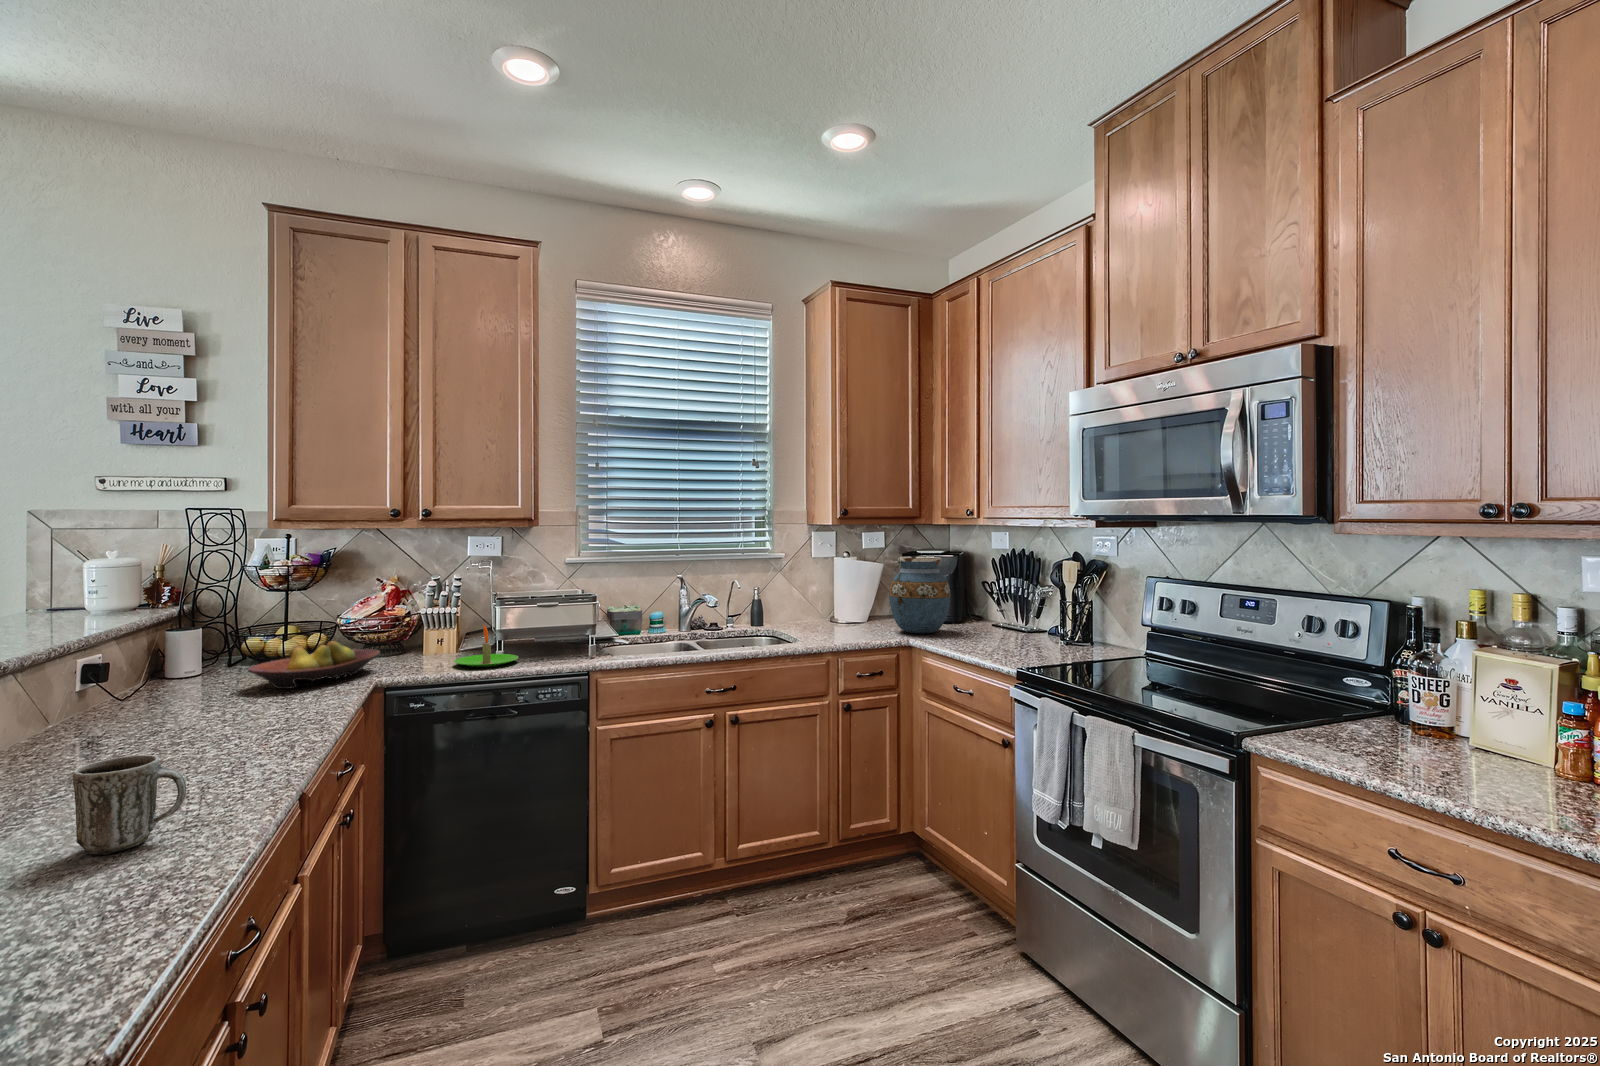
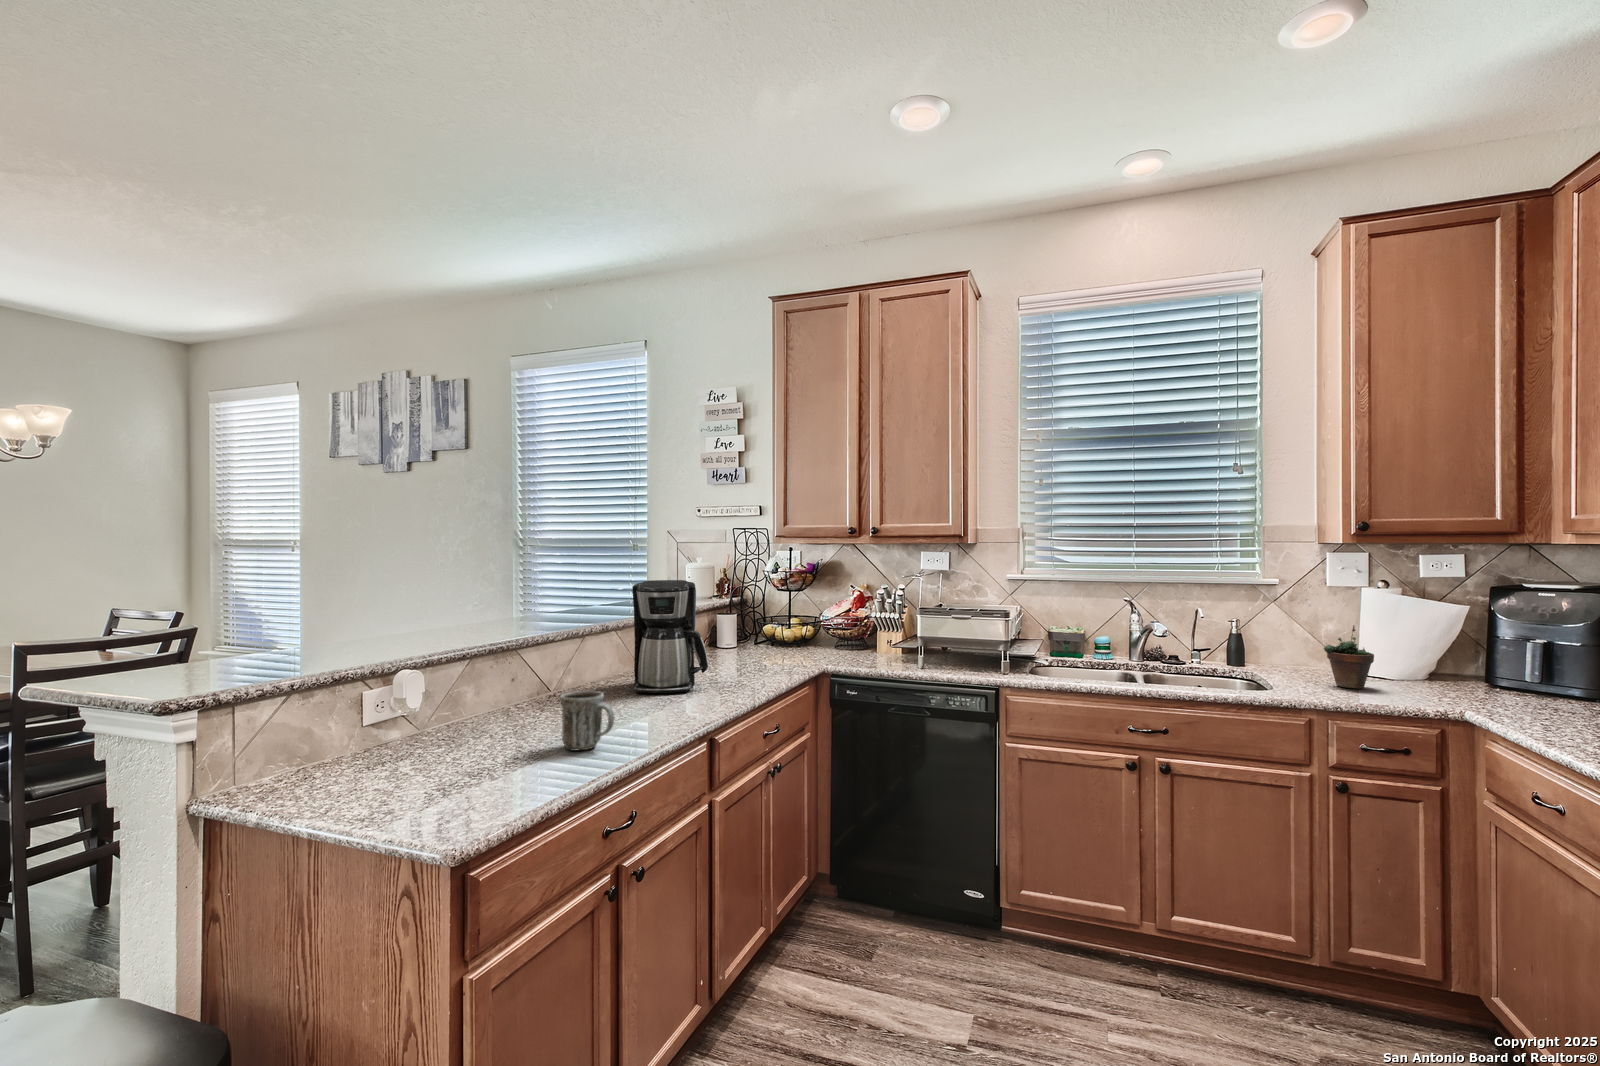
vase: present [889,557,950,634] -> none [1431,590,1550,702]
coffee maker: none [84,583,234,756] -> present [632,580,708,693]
succulent plant: none [829,587,859,635] -> present [1324,625,1374,688]
candle: present [454,625,518,667] -> none [889,630,943,668]
fruit bowl: present [248,641,380,689] -> none [745,632,837,665]

